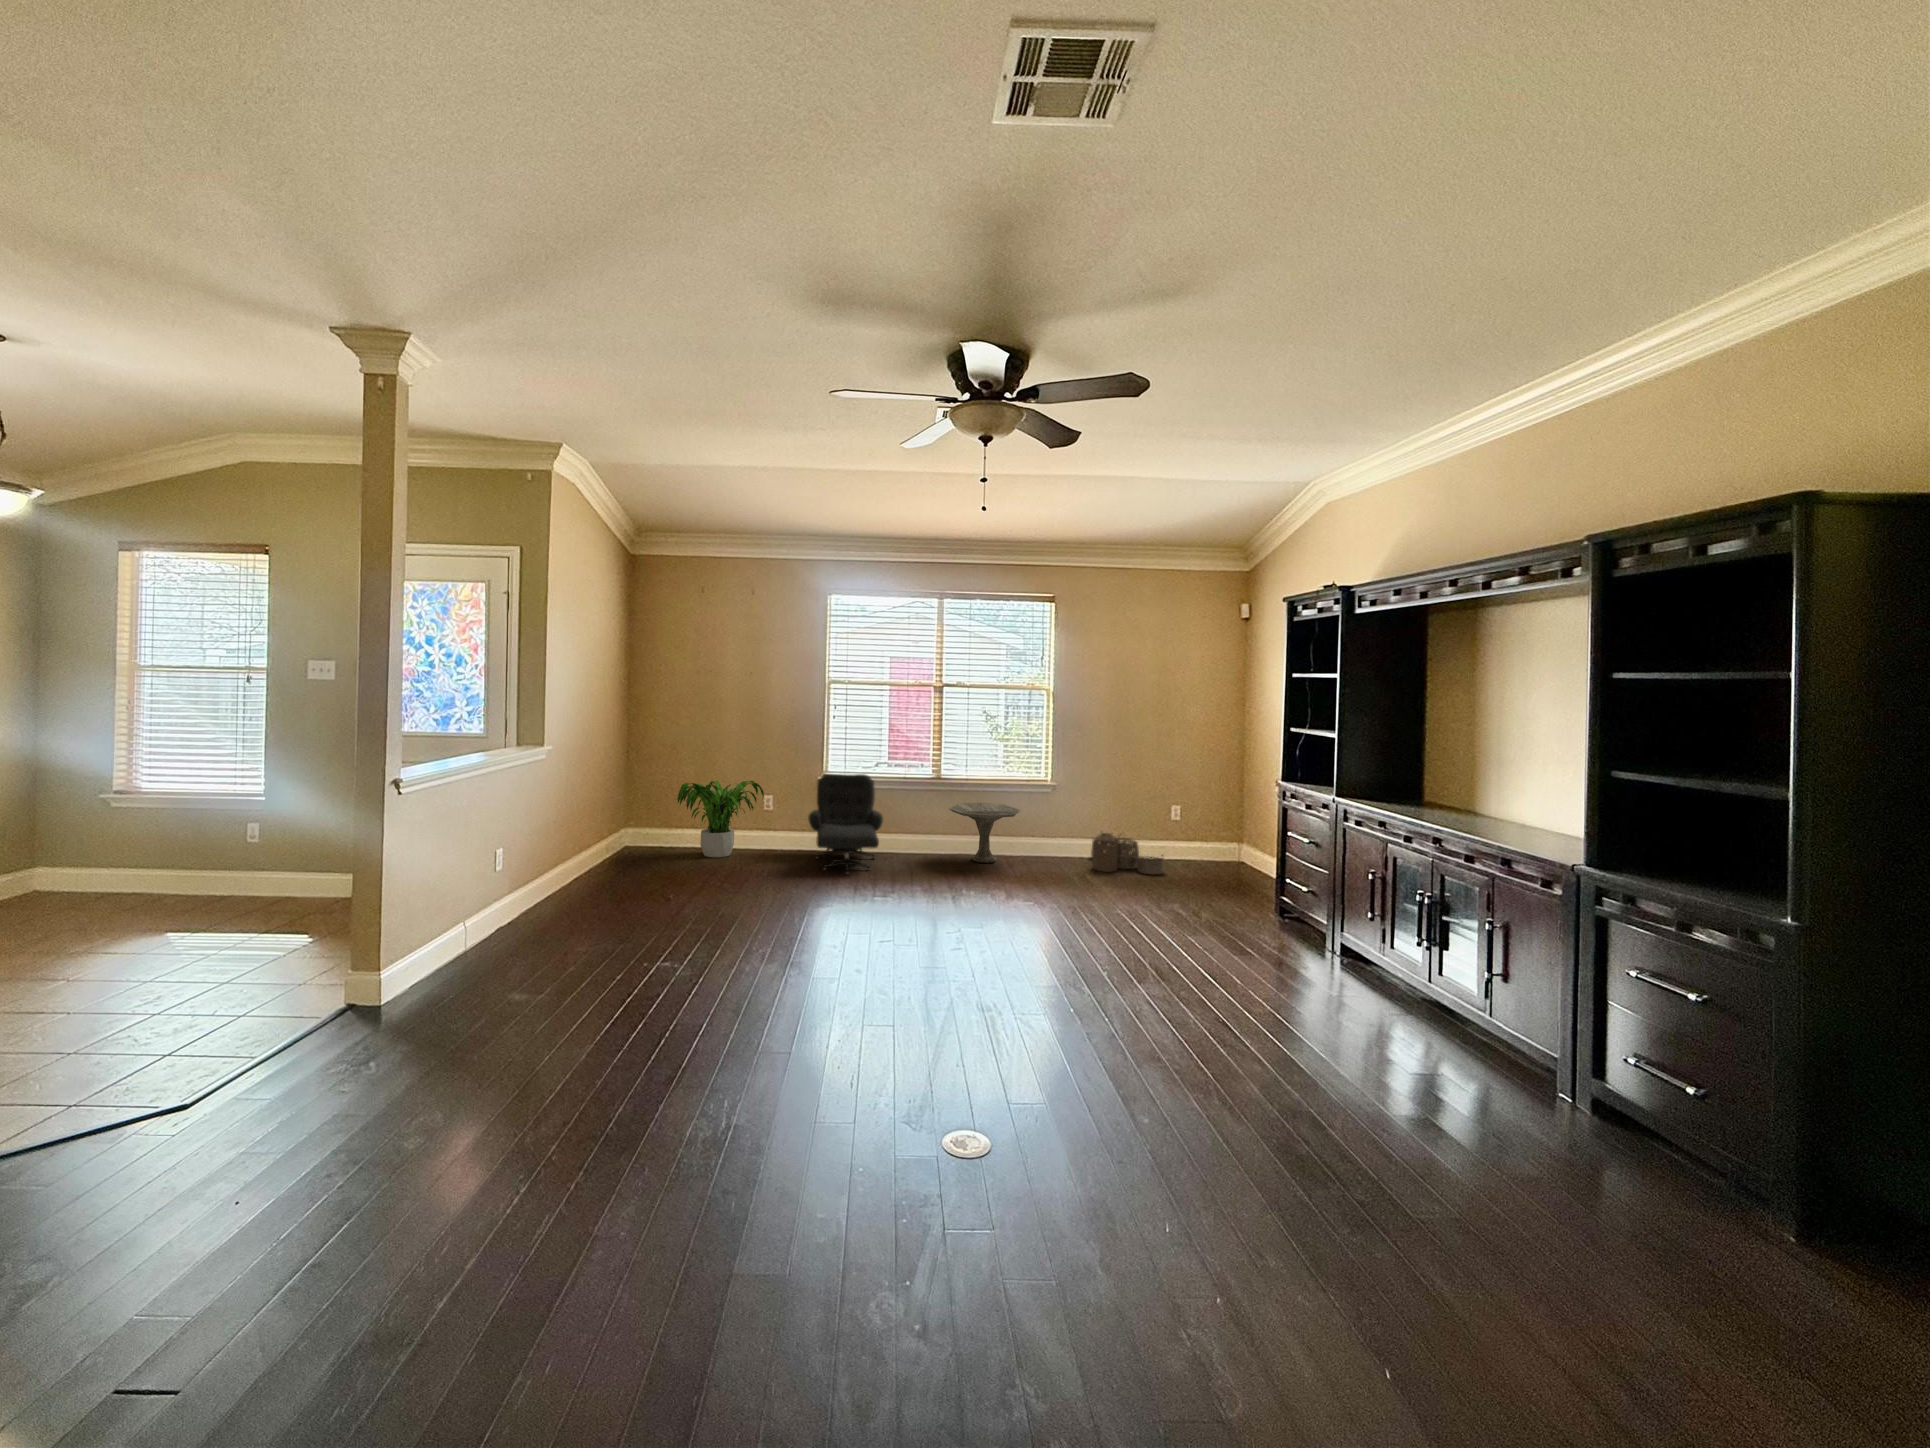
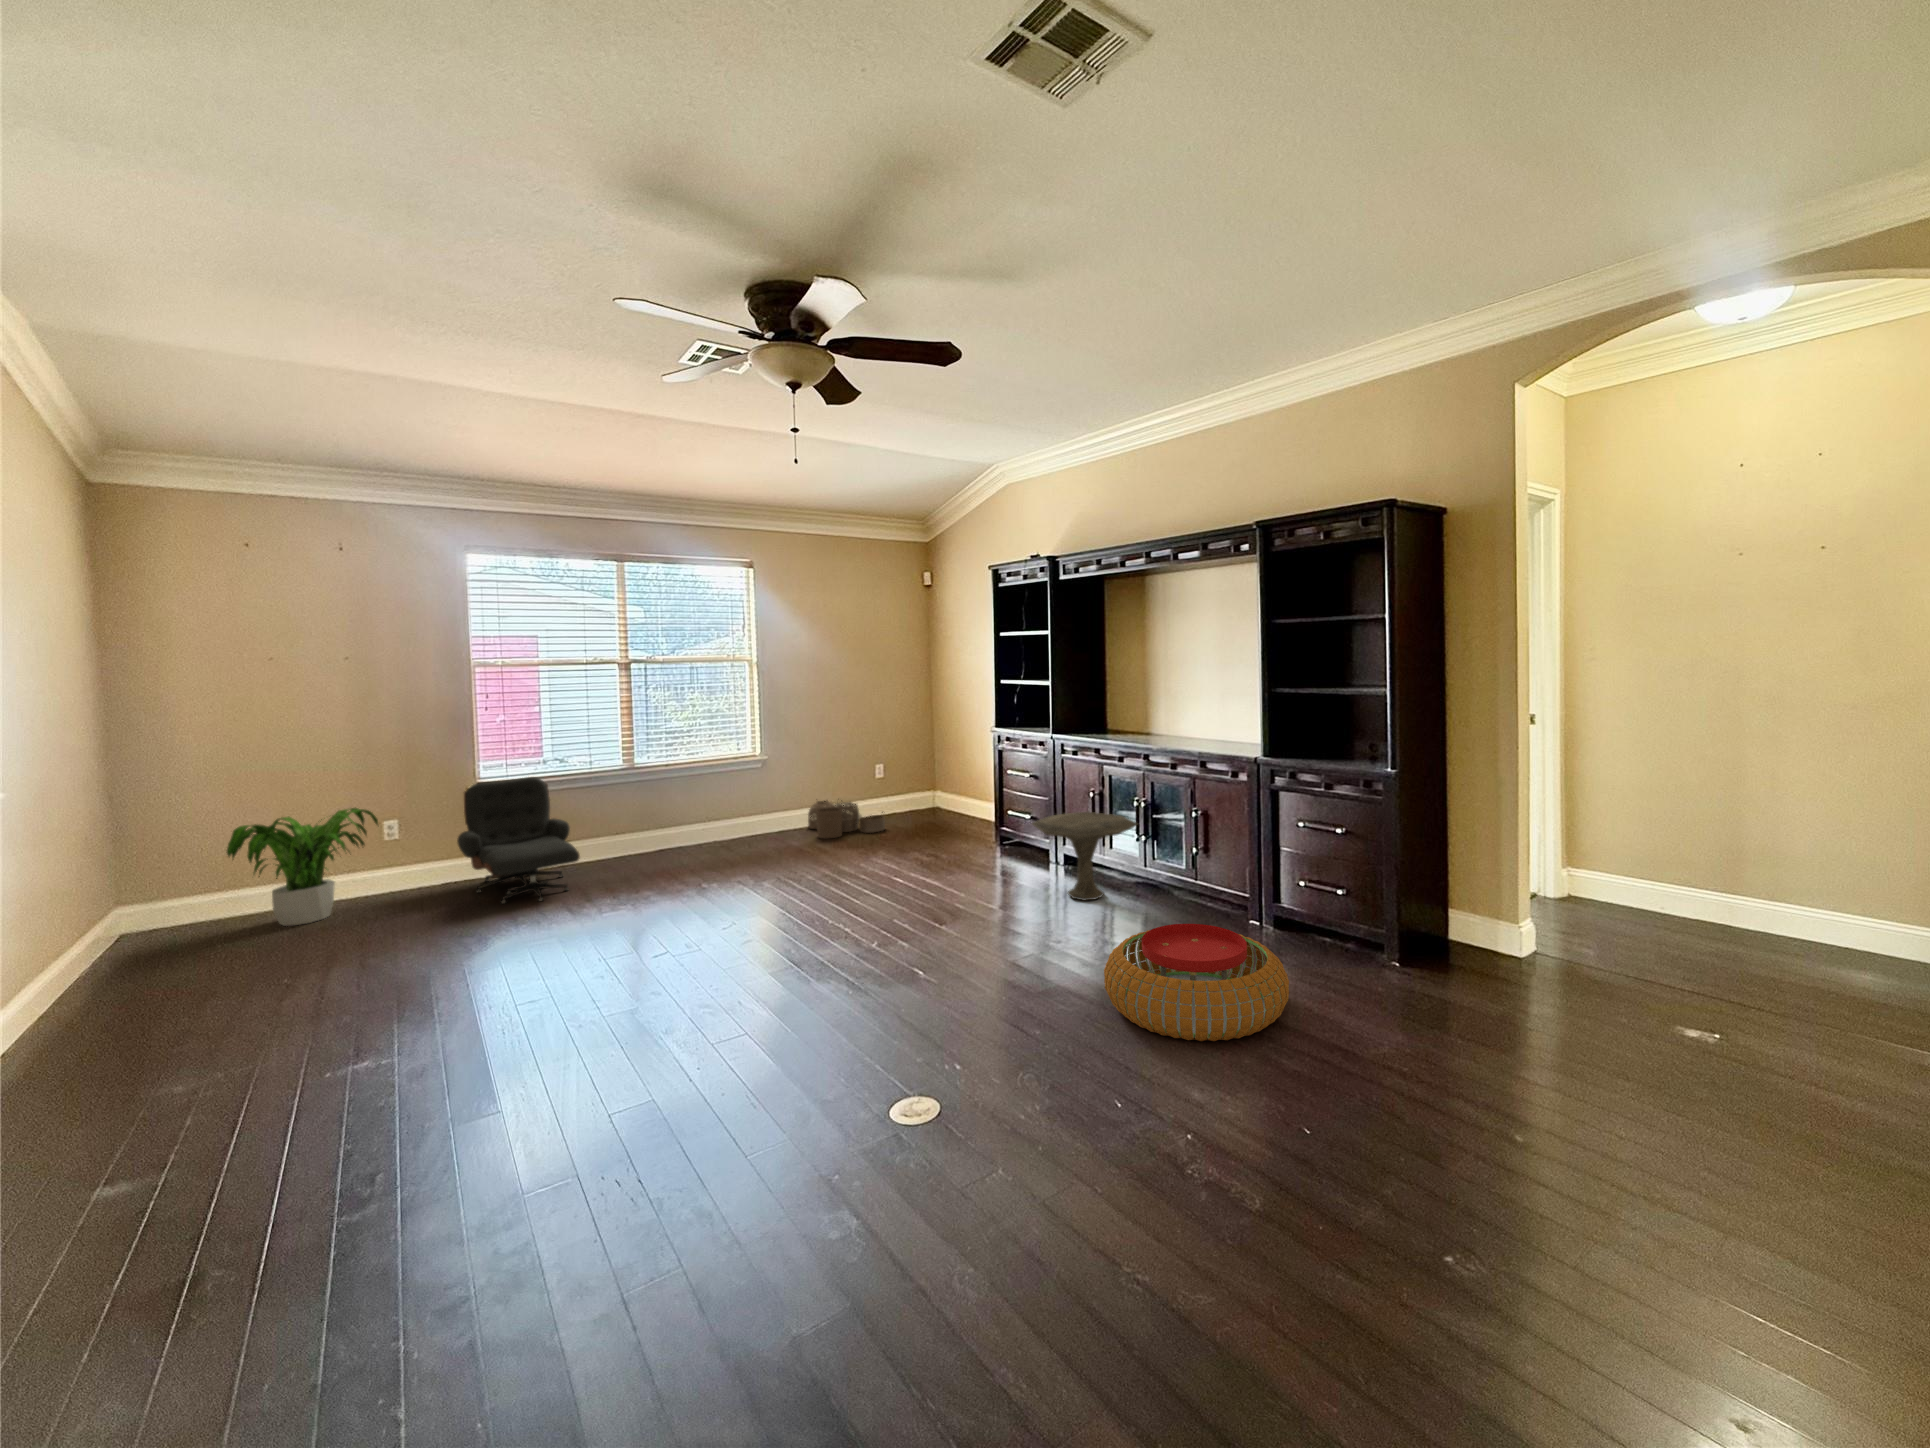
side table: present [949,803,1021,863] -> present [1032,812,1137,900]
pouf: none [1242,1048,1513,1228] -> present [1104,924,1289,1041]

